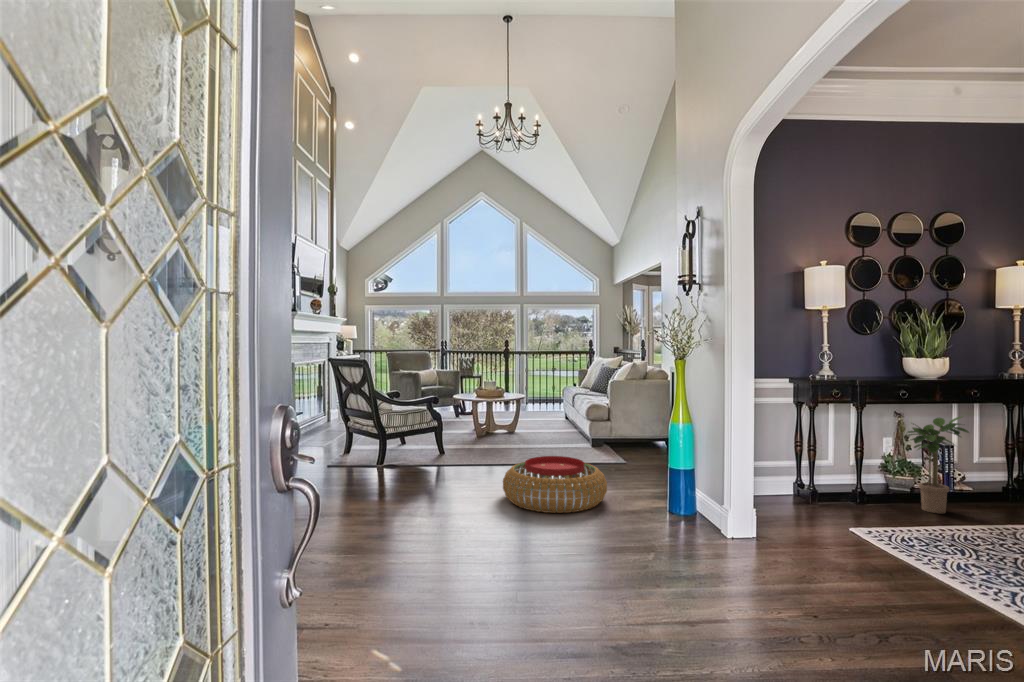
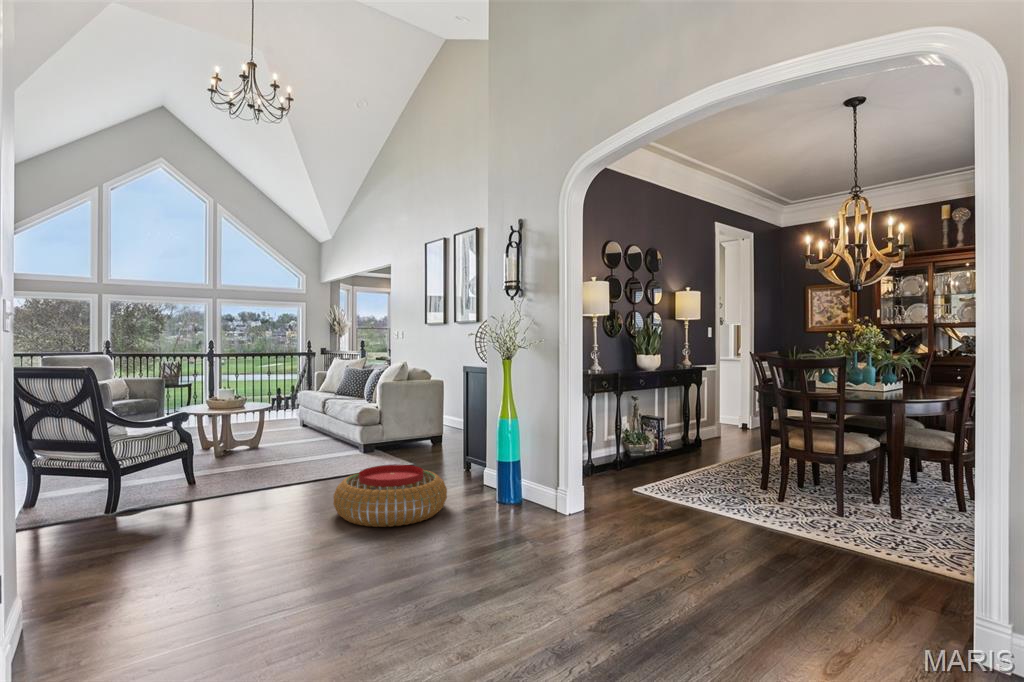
potted plant: present [908,417,969,513] -> none [643,397,682,469]

